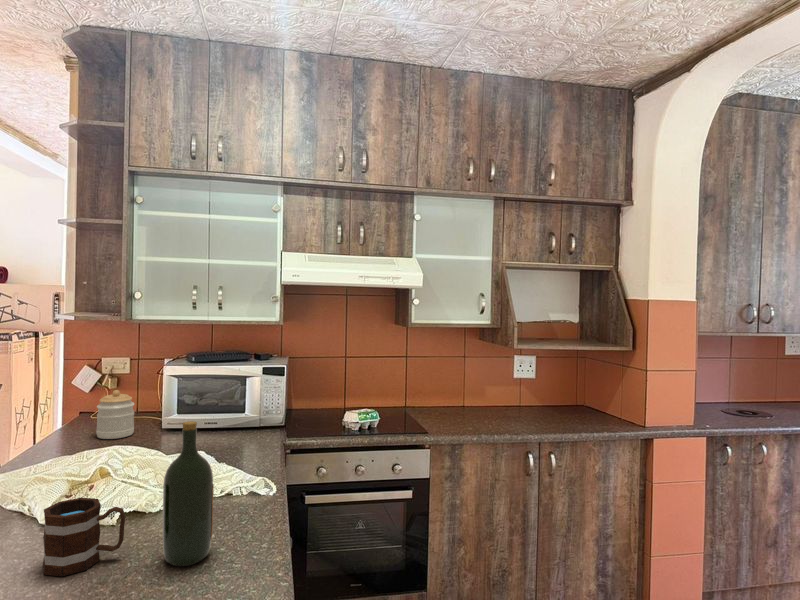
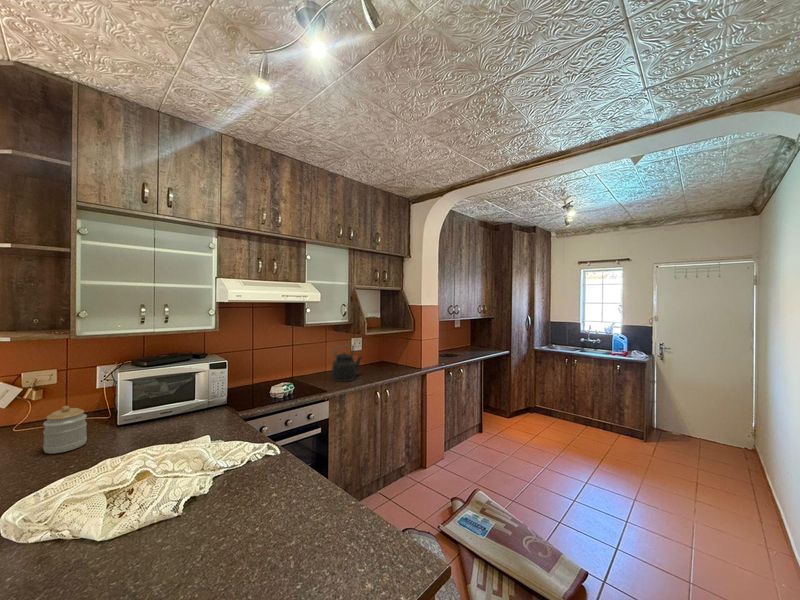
kettle: none [459,363,517,424] -> present [332,346,361,382]
wine bottle: present [163,421,214,566] -> none [260,413,293,513]
mug: present [43,498,126,576] -> none [170,489,232,560]

